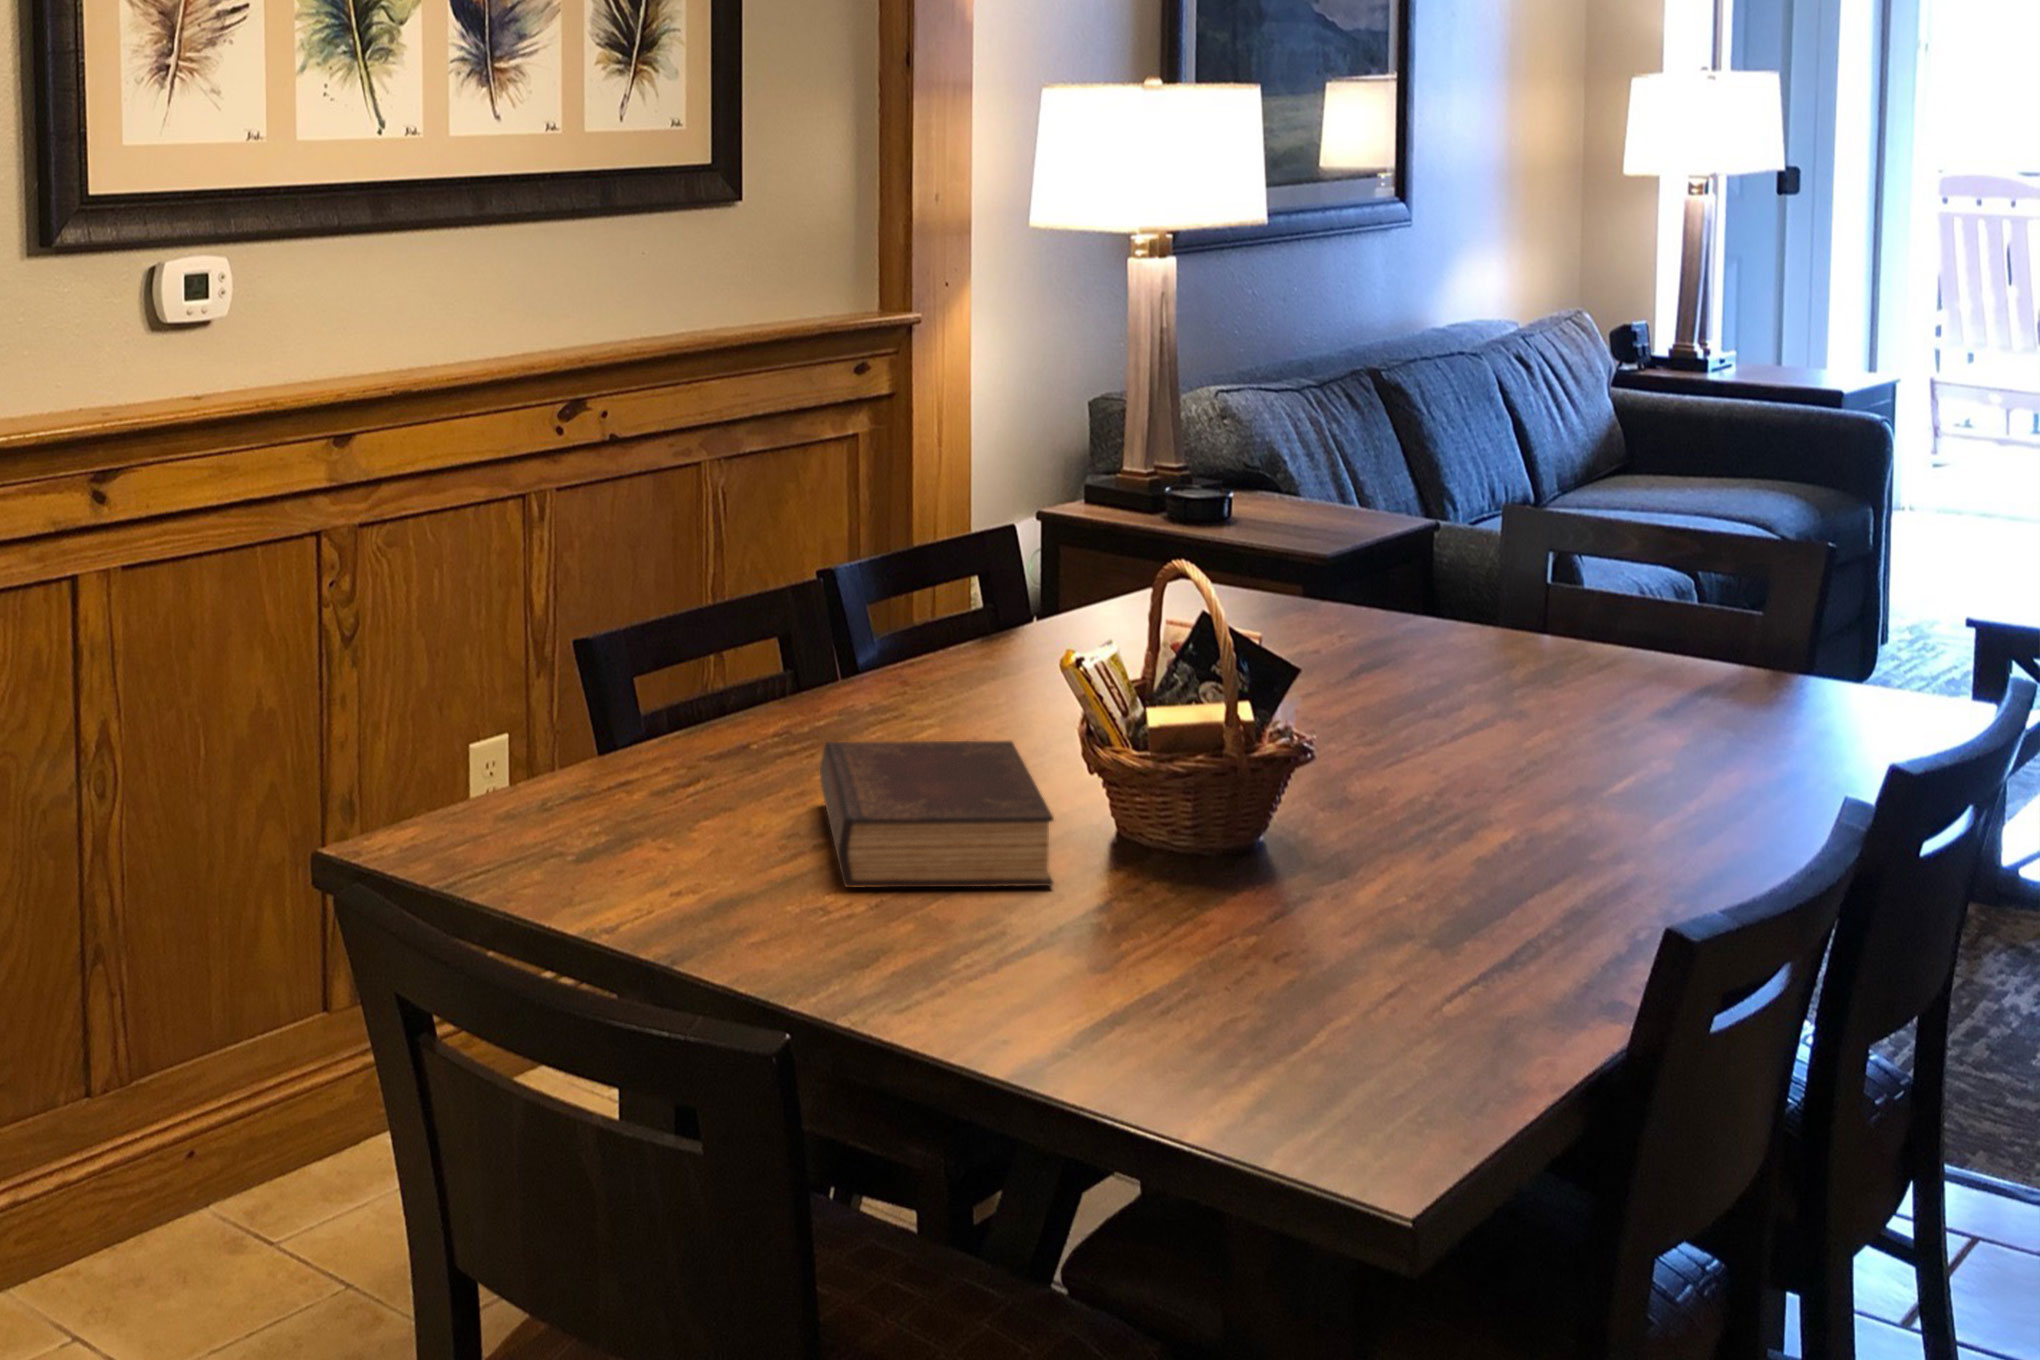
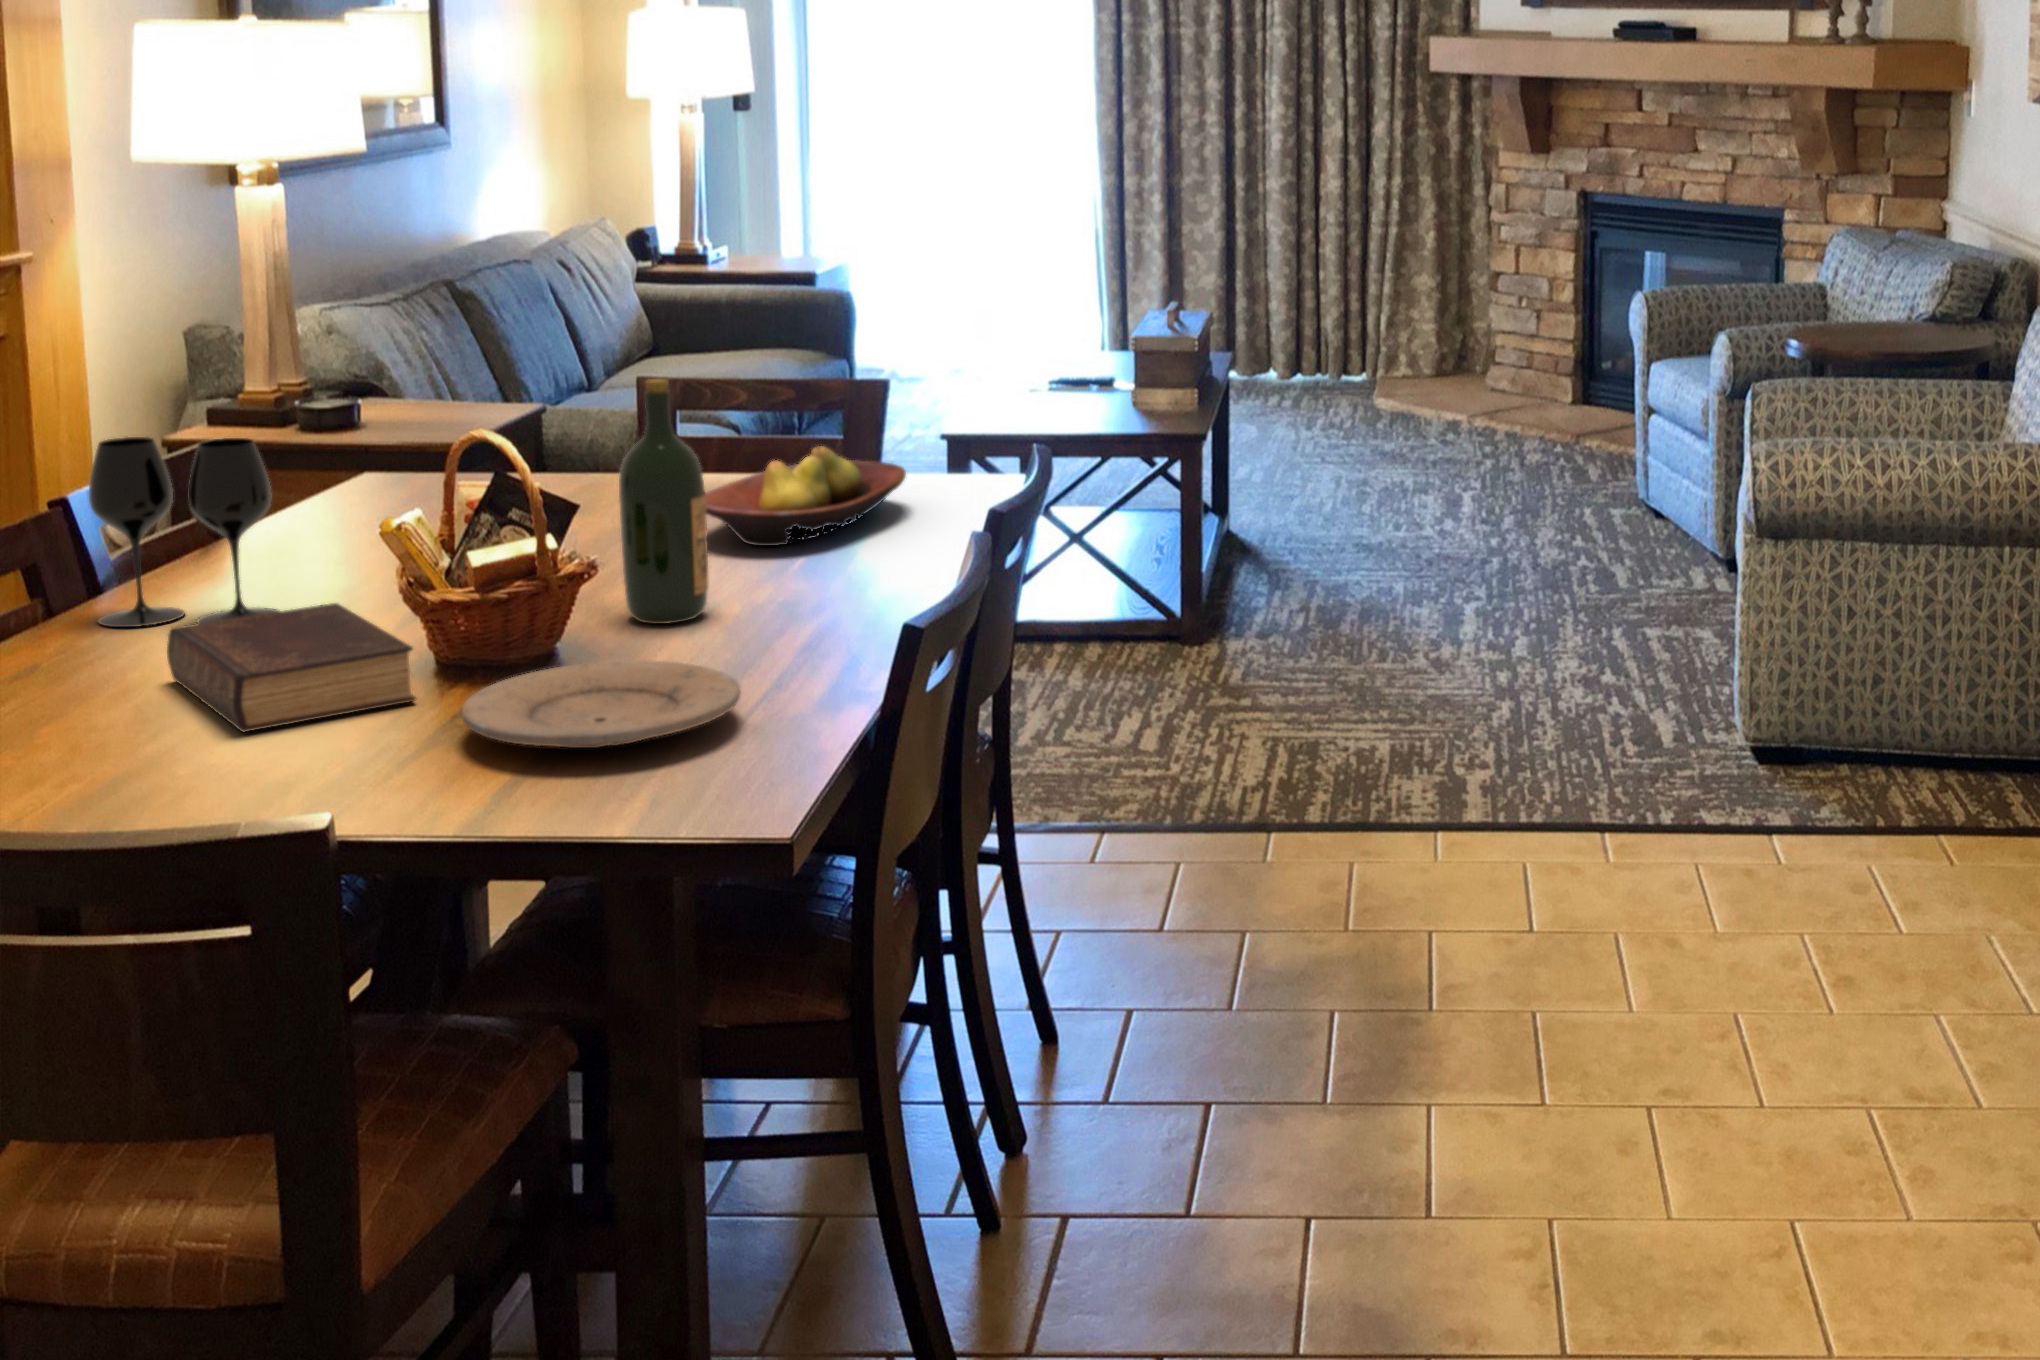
wine bottle: none [1364,504,1484,836] -> present [619,379,709,624]
wine glass: none [802,516,983,750] -> present [89,437,279,627]
fruit bowl: none [1508,615,1830,745] -> present [706,446,906,546]
plate: none [1070,878,1447,1015] -> present [461,660,740,748]

